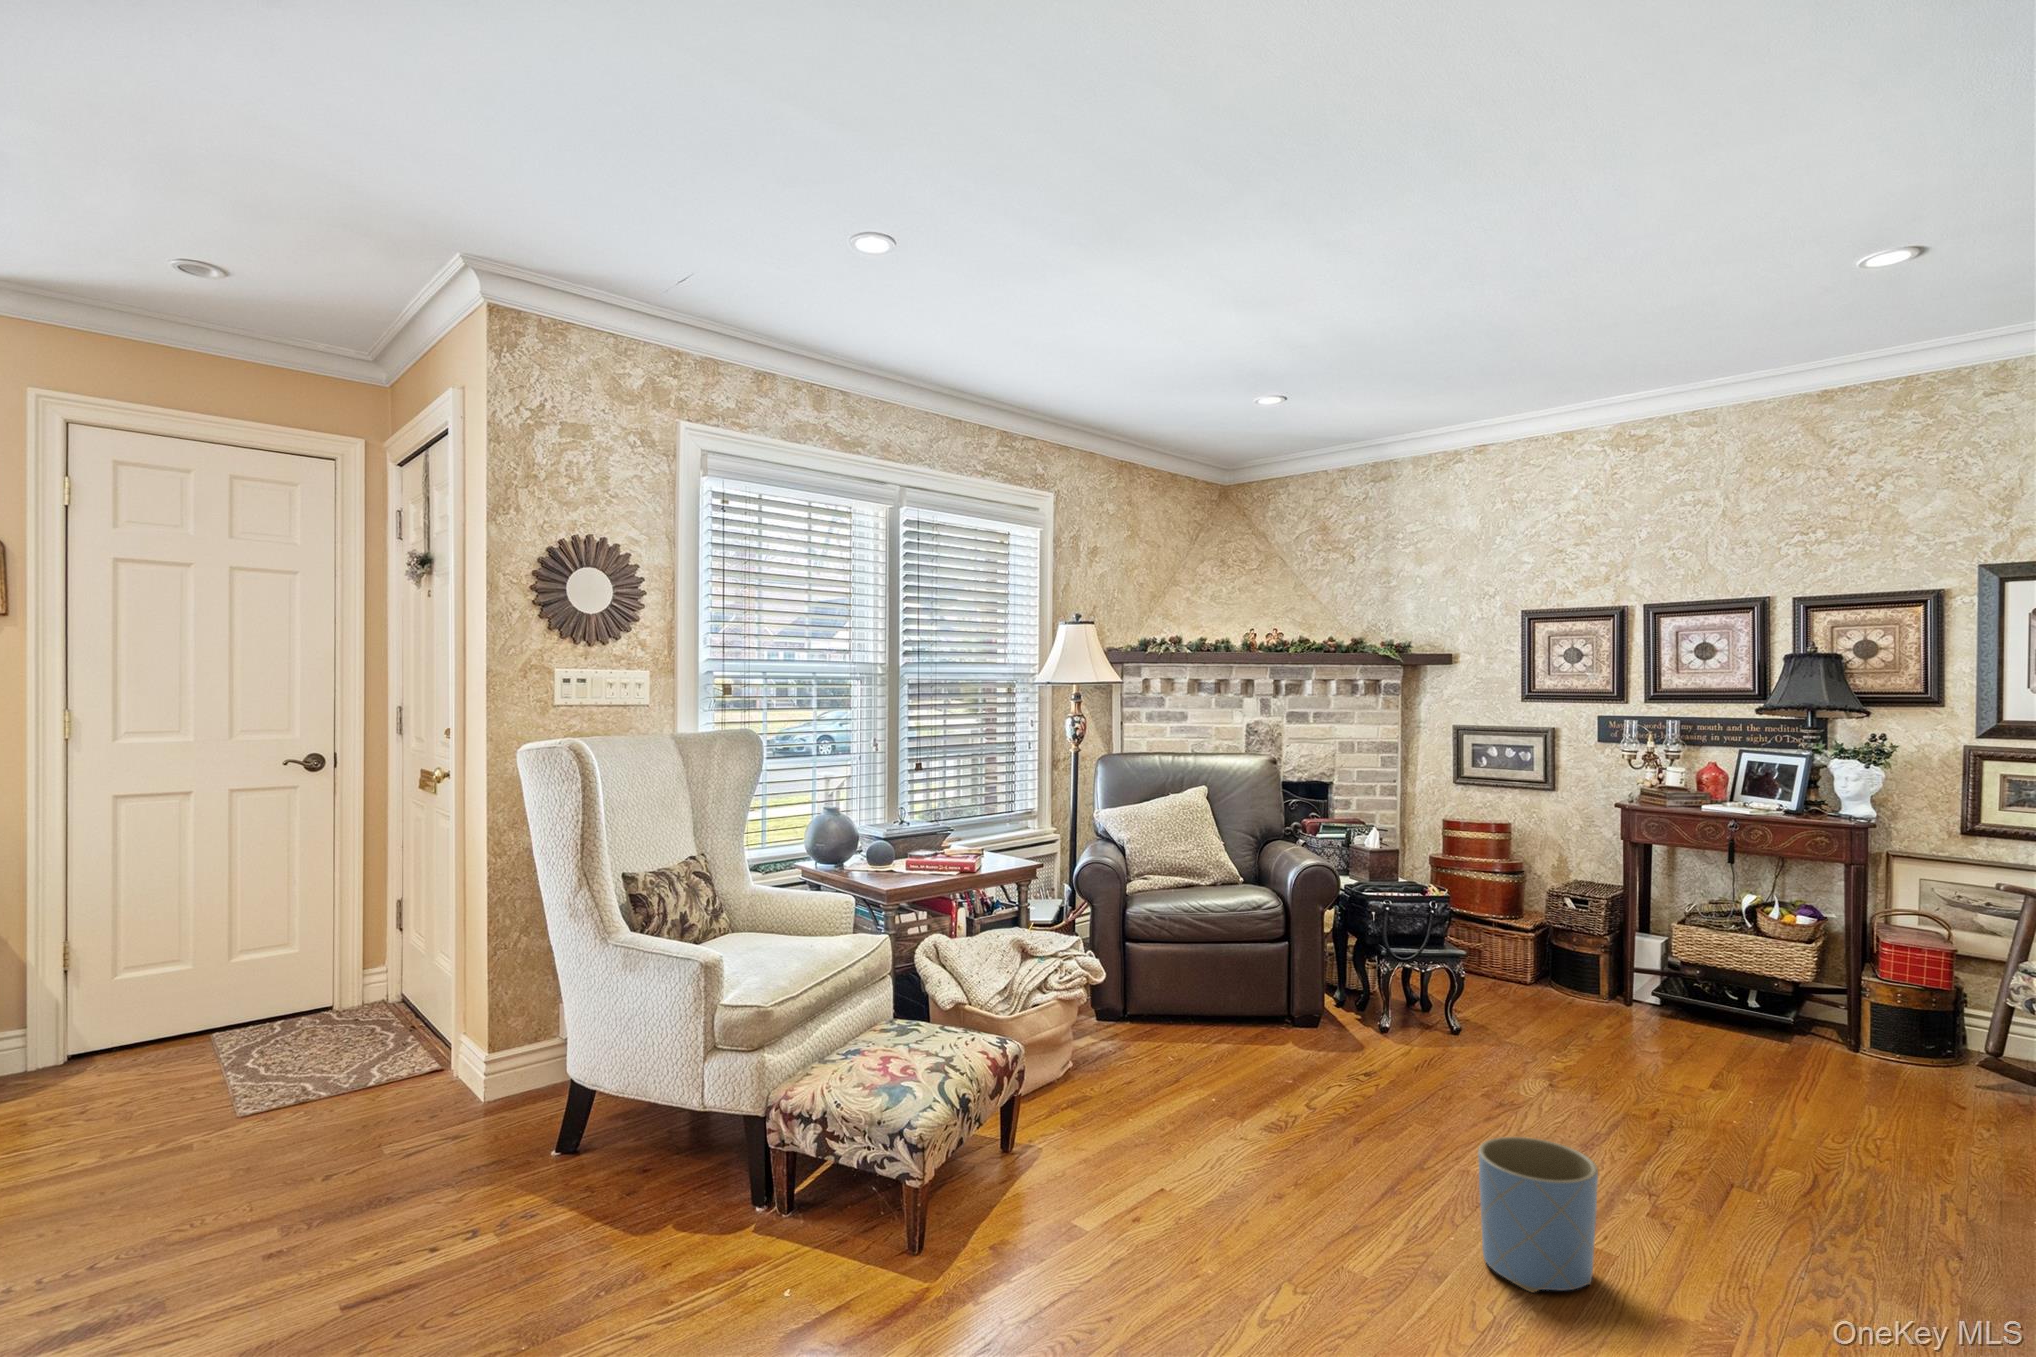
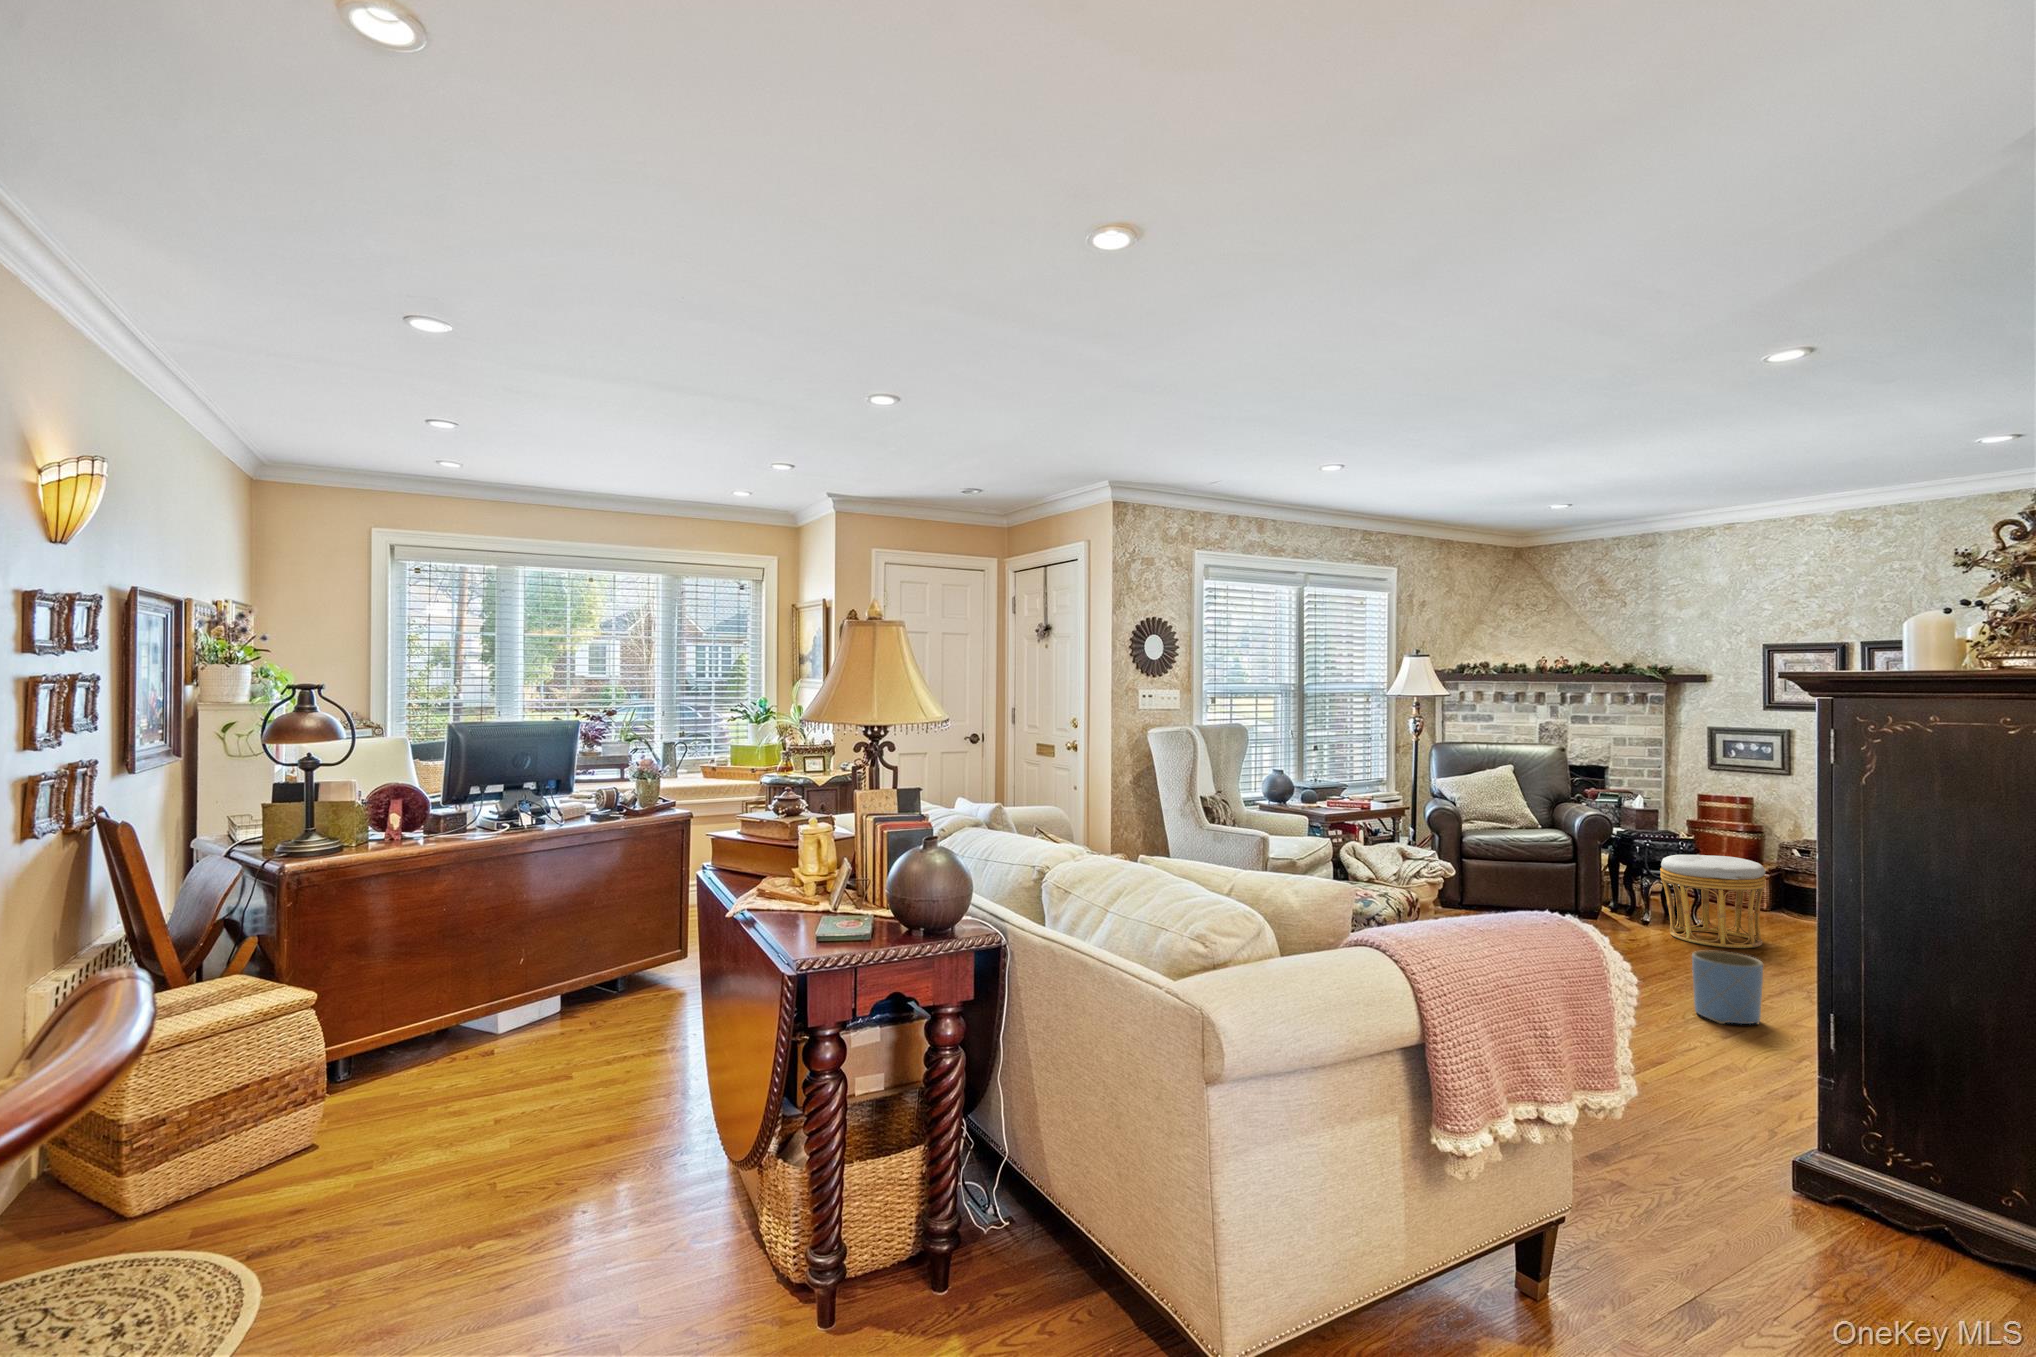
ottoman: none [1405,920,1549,1070] -> present [1660,855,1765,948]

